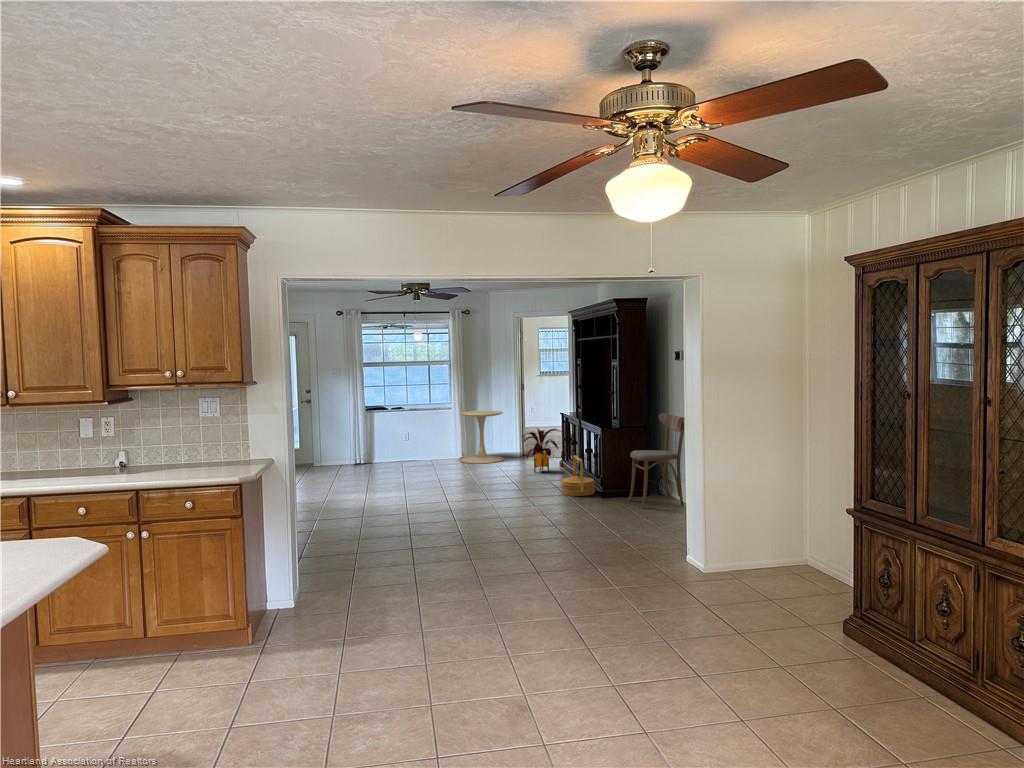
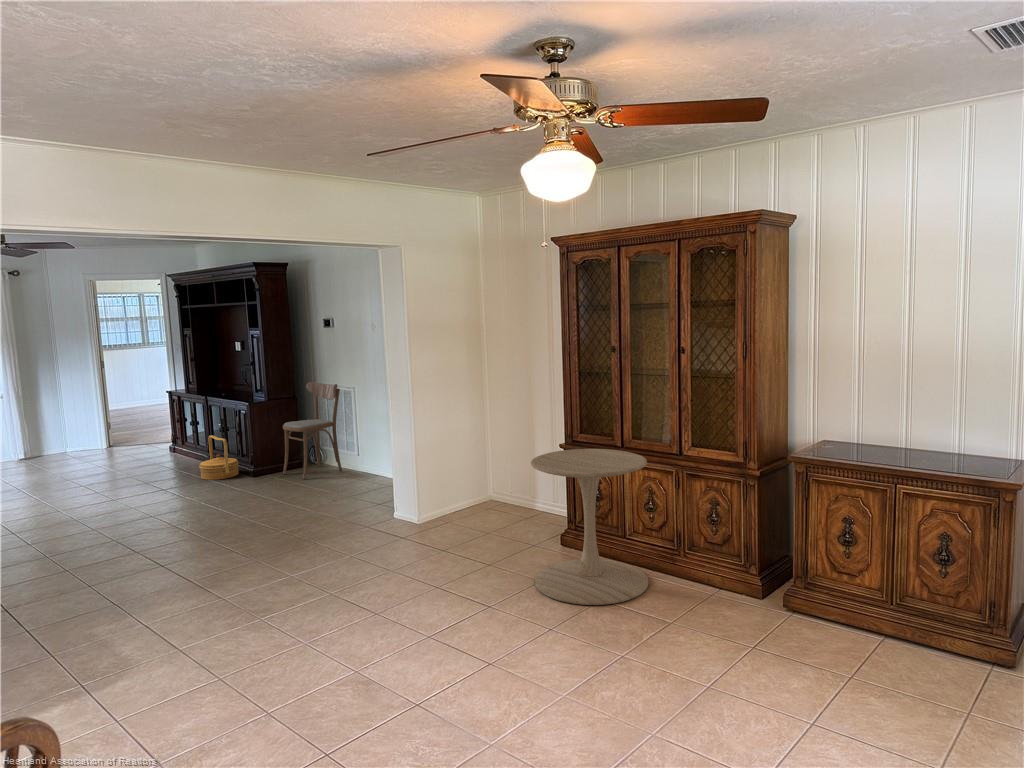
pedestal table: present [459,411,504,464] -> present [531,449,648,605]
house plant: present [523,428,559,473] -> none [125,410,179,462]

